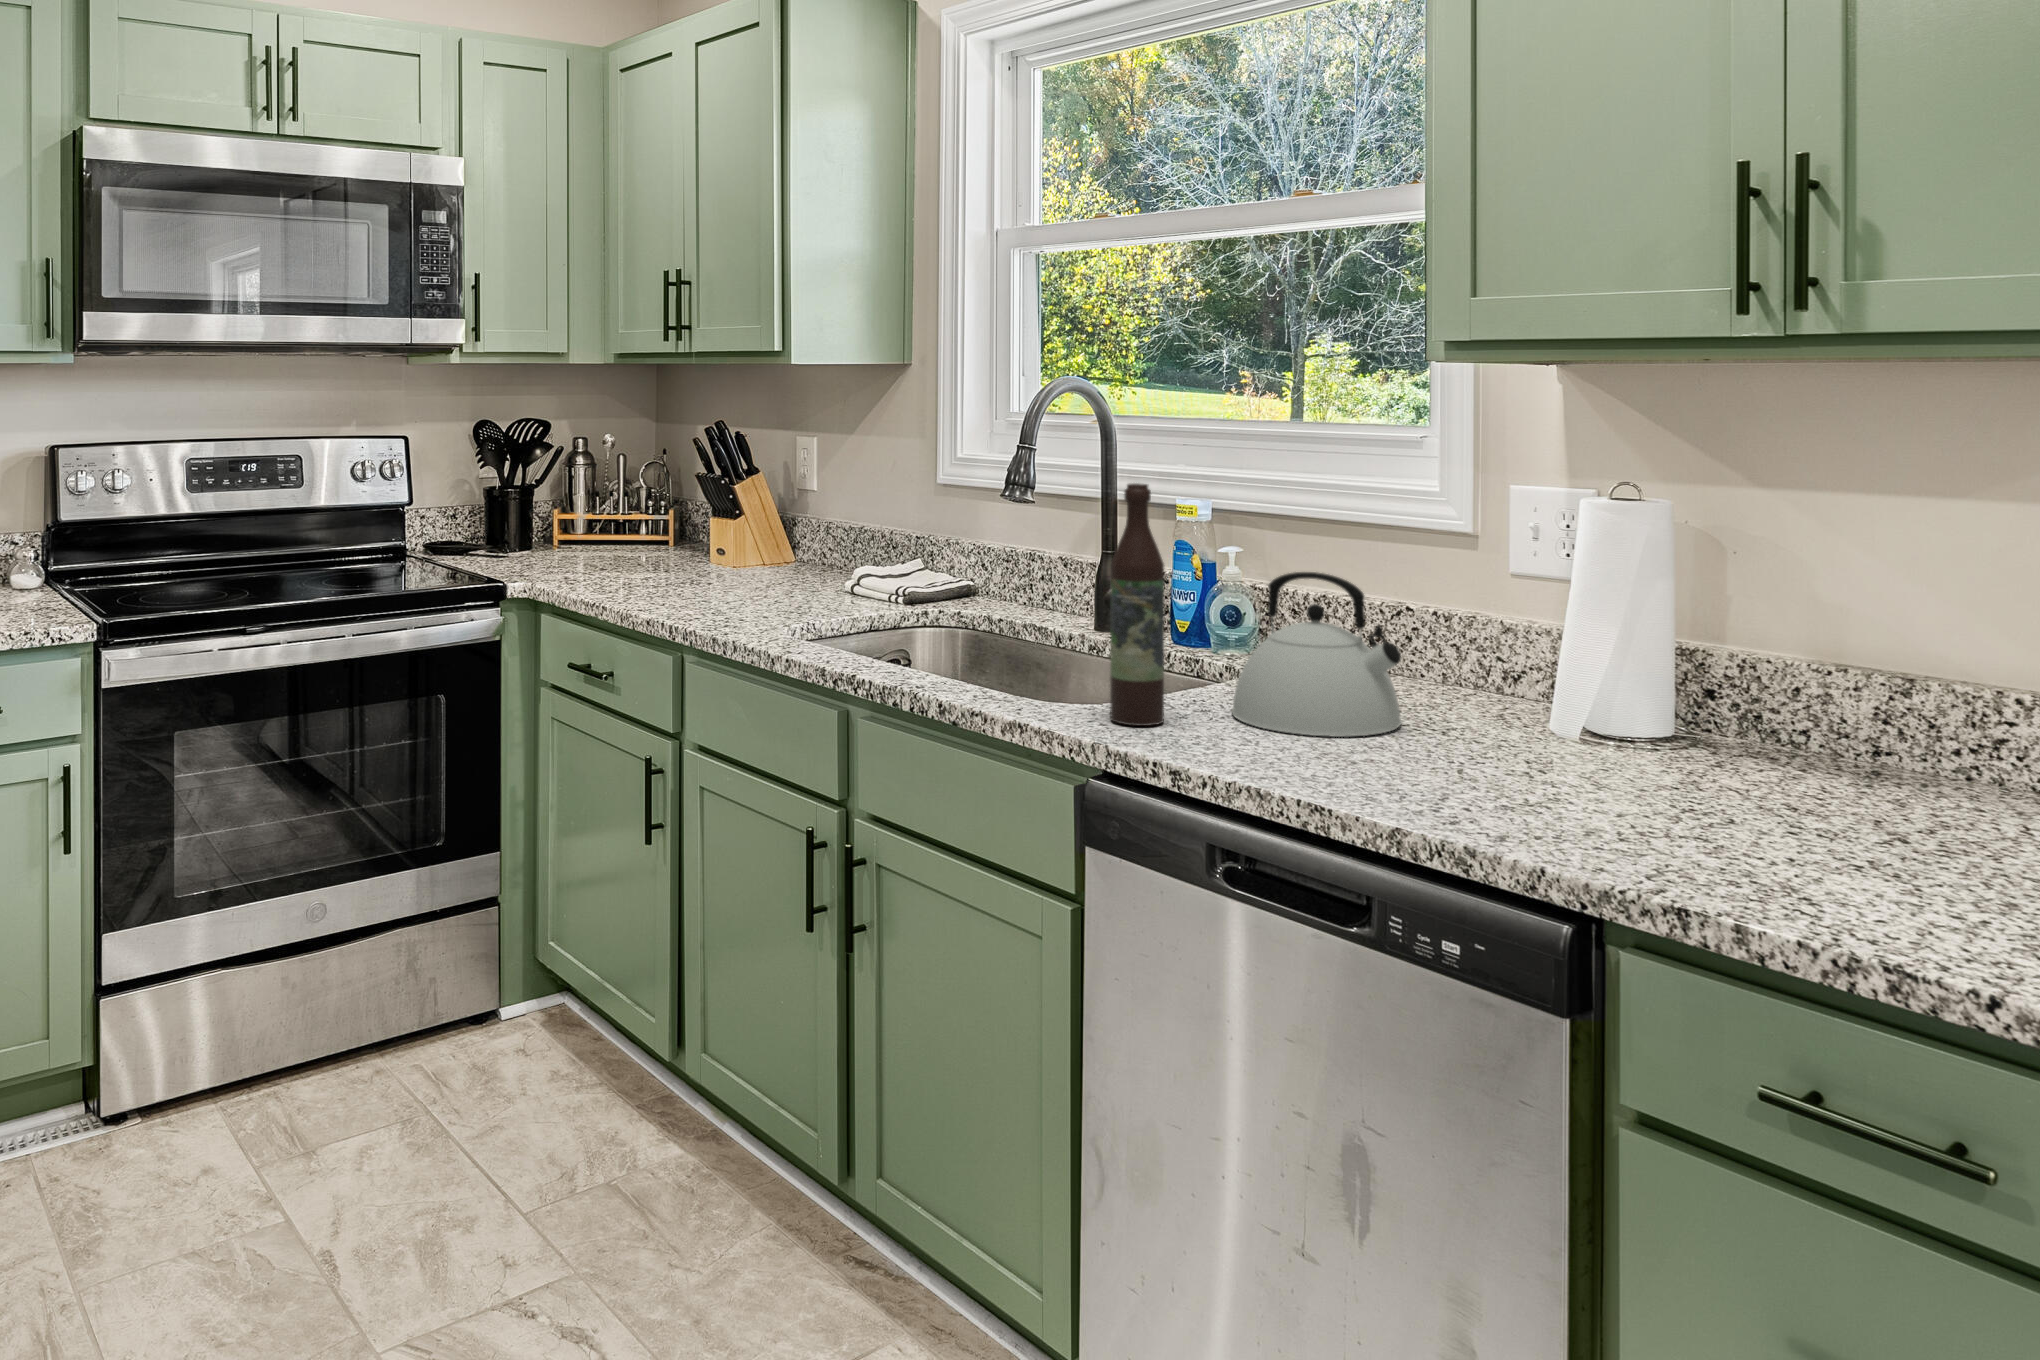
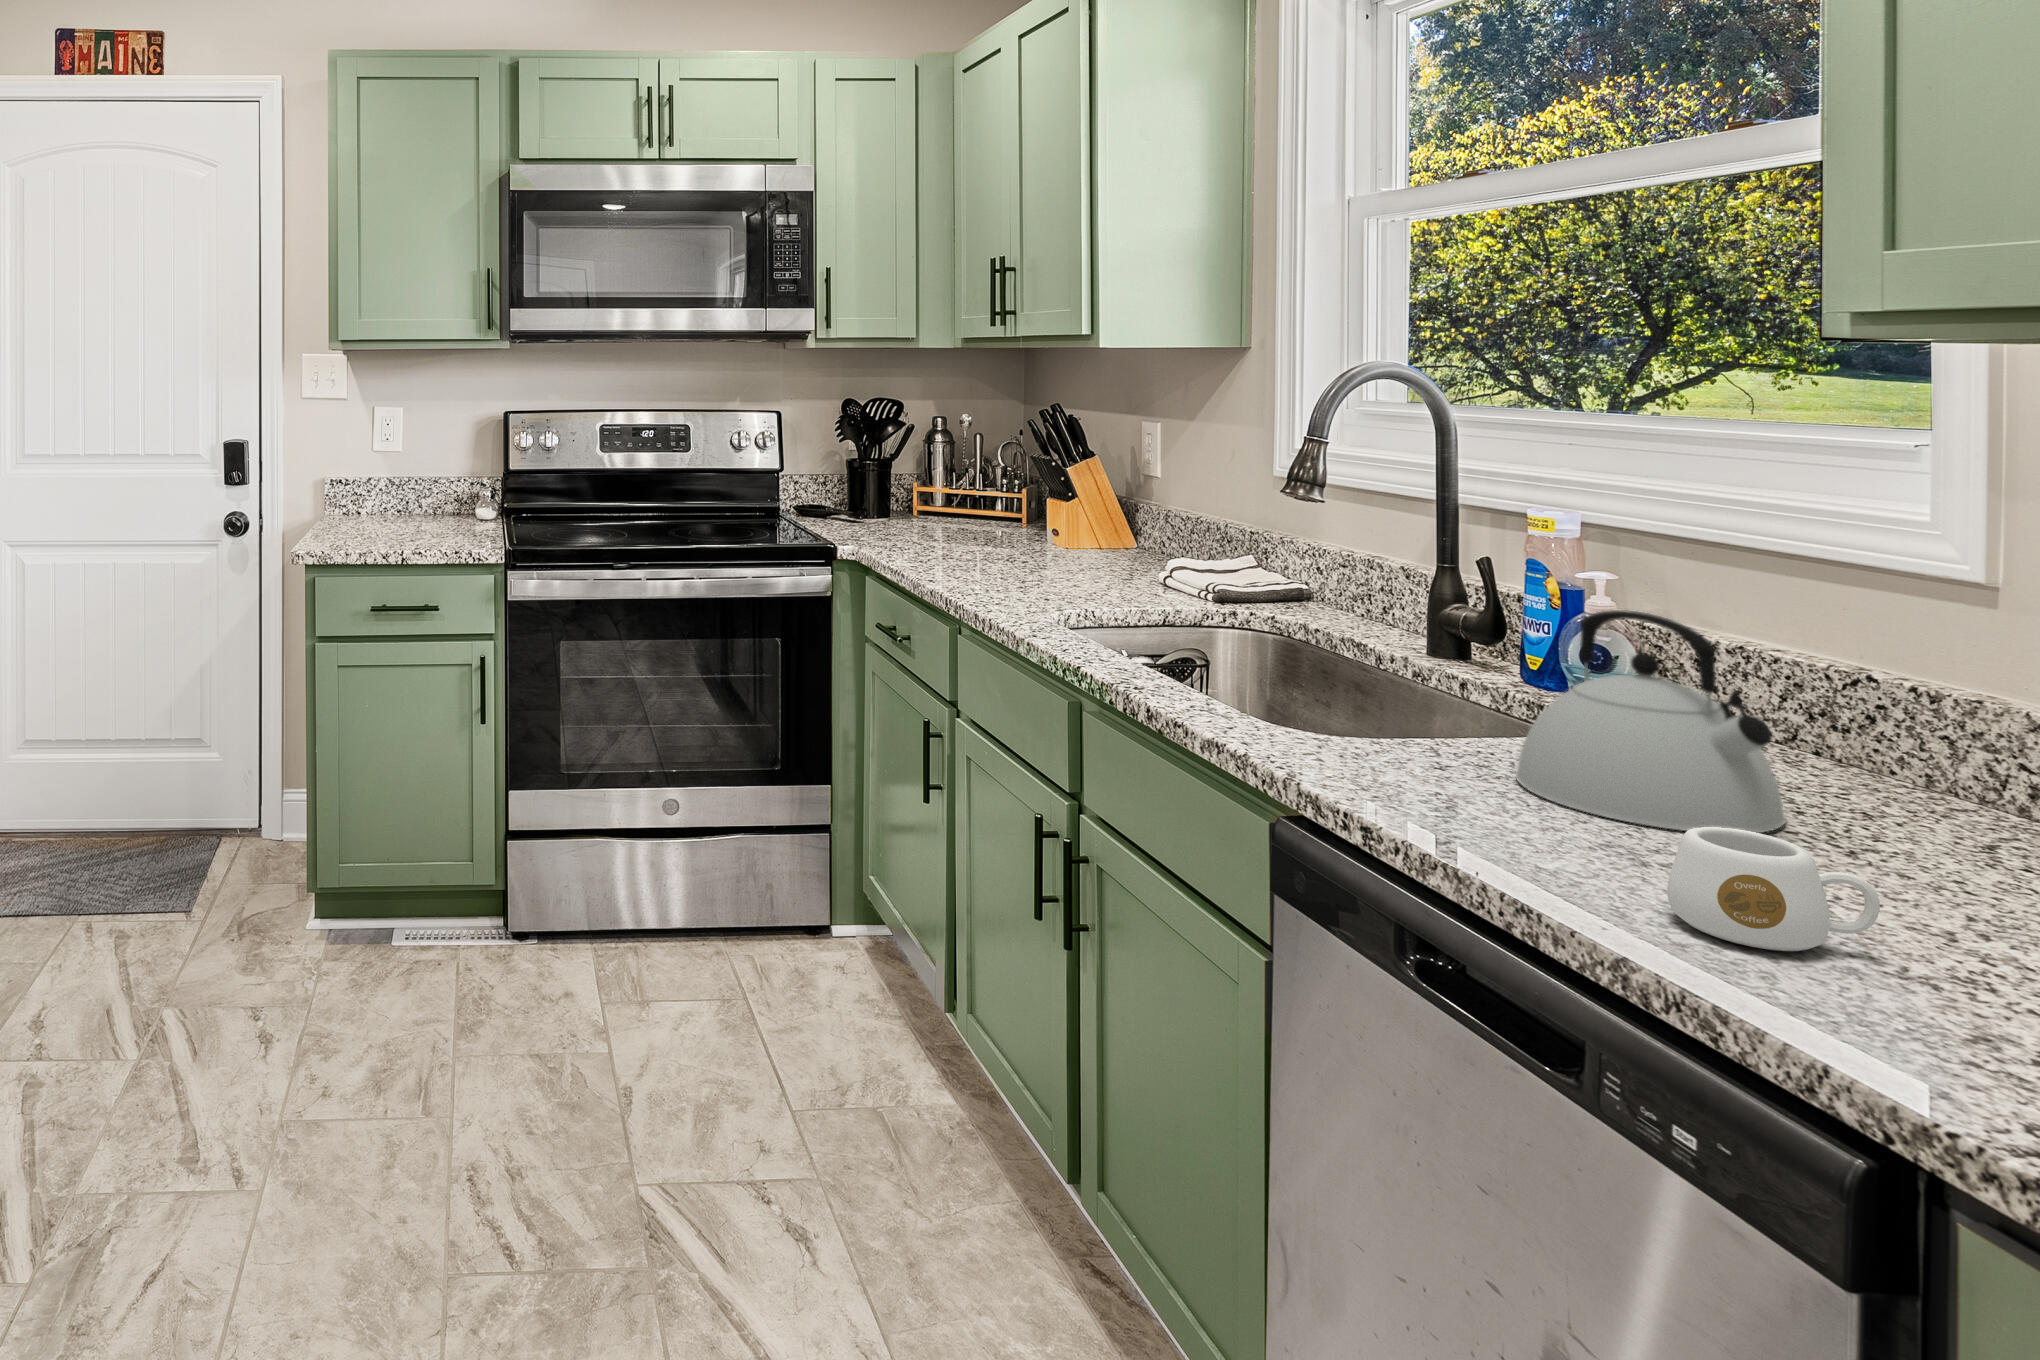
wine bottle: present [1110,483,1164,726] -> none [1335,487,1409,771]
mug: none [1396,721,1515,804] -> present [1667,827,1880,951]

